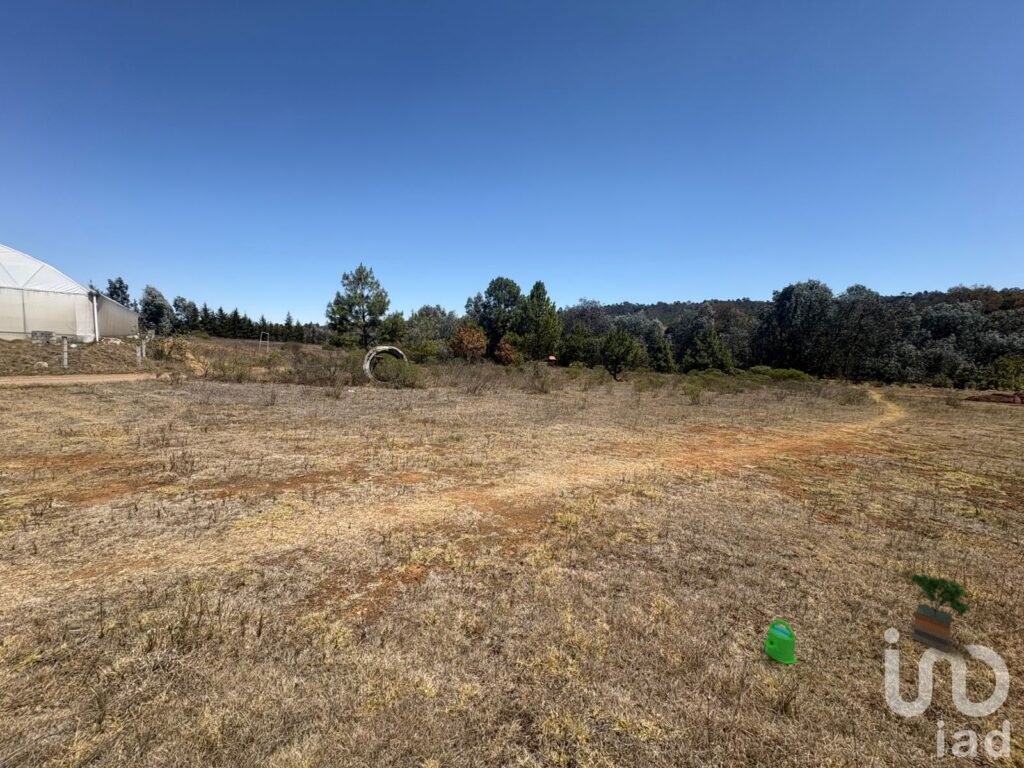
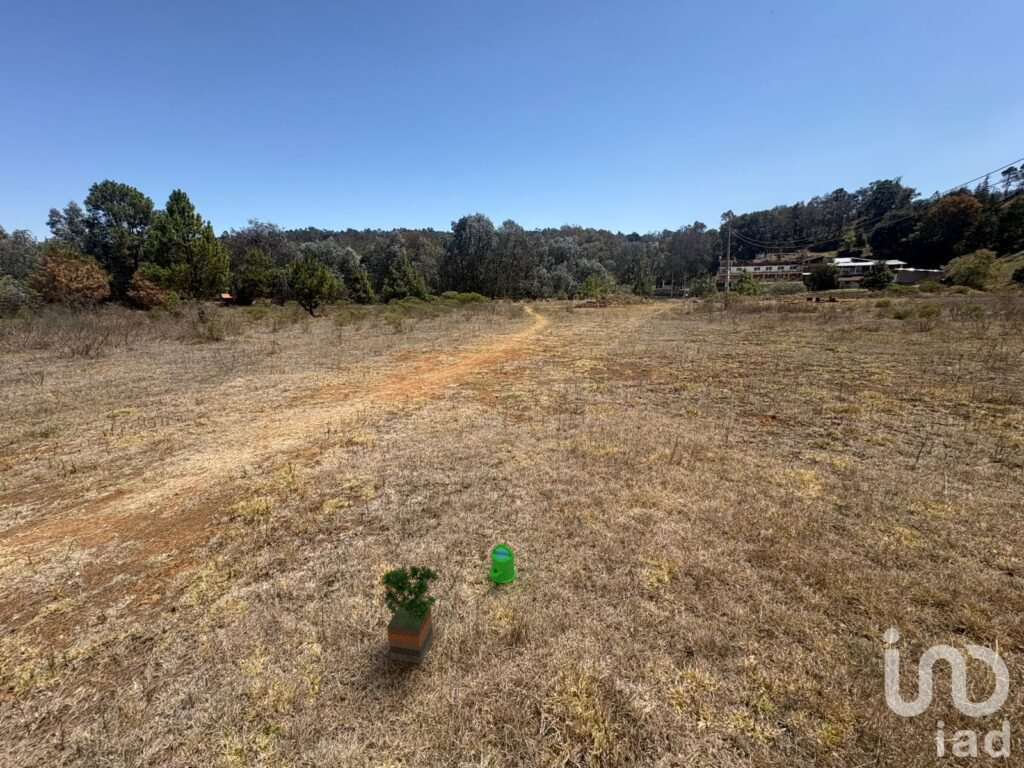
potted tree: present [910,574,970,652] -> present [381,566,439,664]

